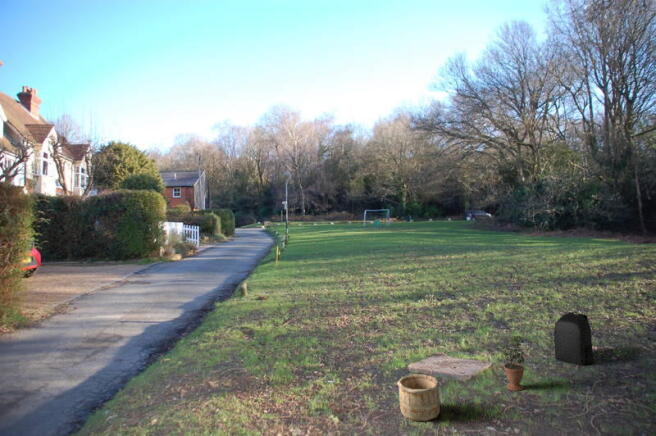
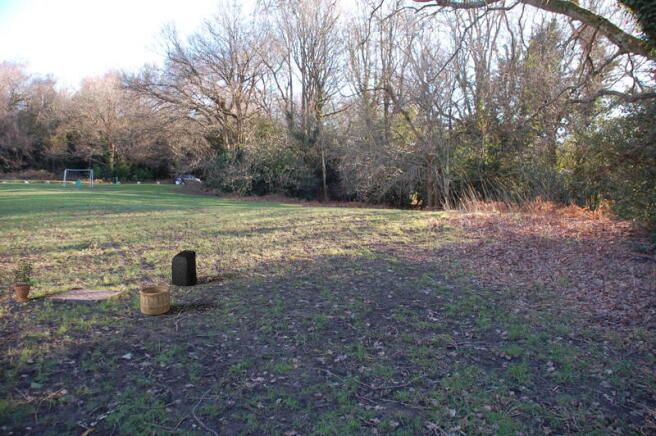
potted plant: present [499,336,524,391] -> present [12,263,32,302]
wooden bucket: present [397,374,440,421] -> present [139,286,171,315]

